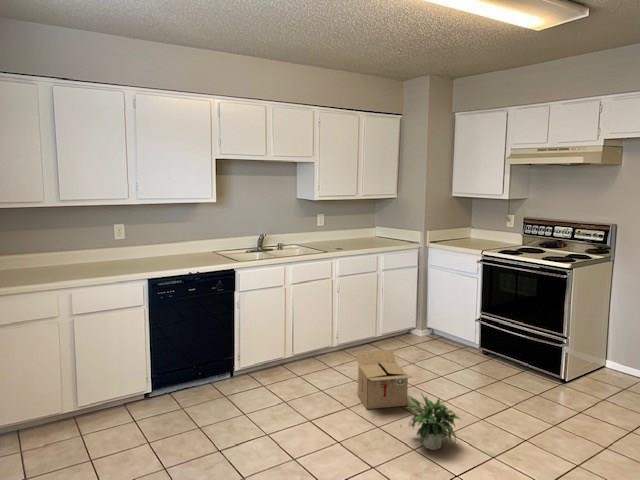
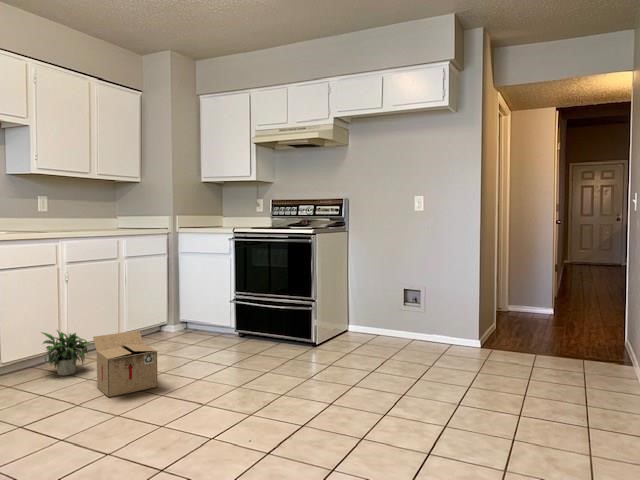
potted plant: present [407,394,460,450] -> present [42,330,90,376]

